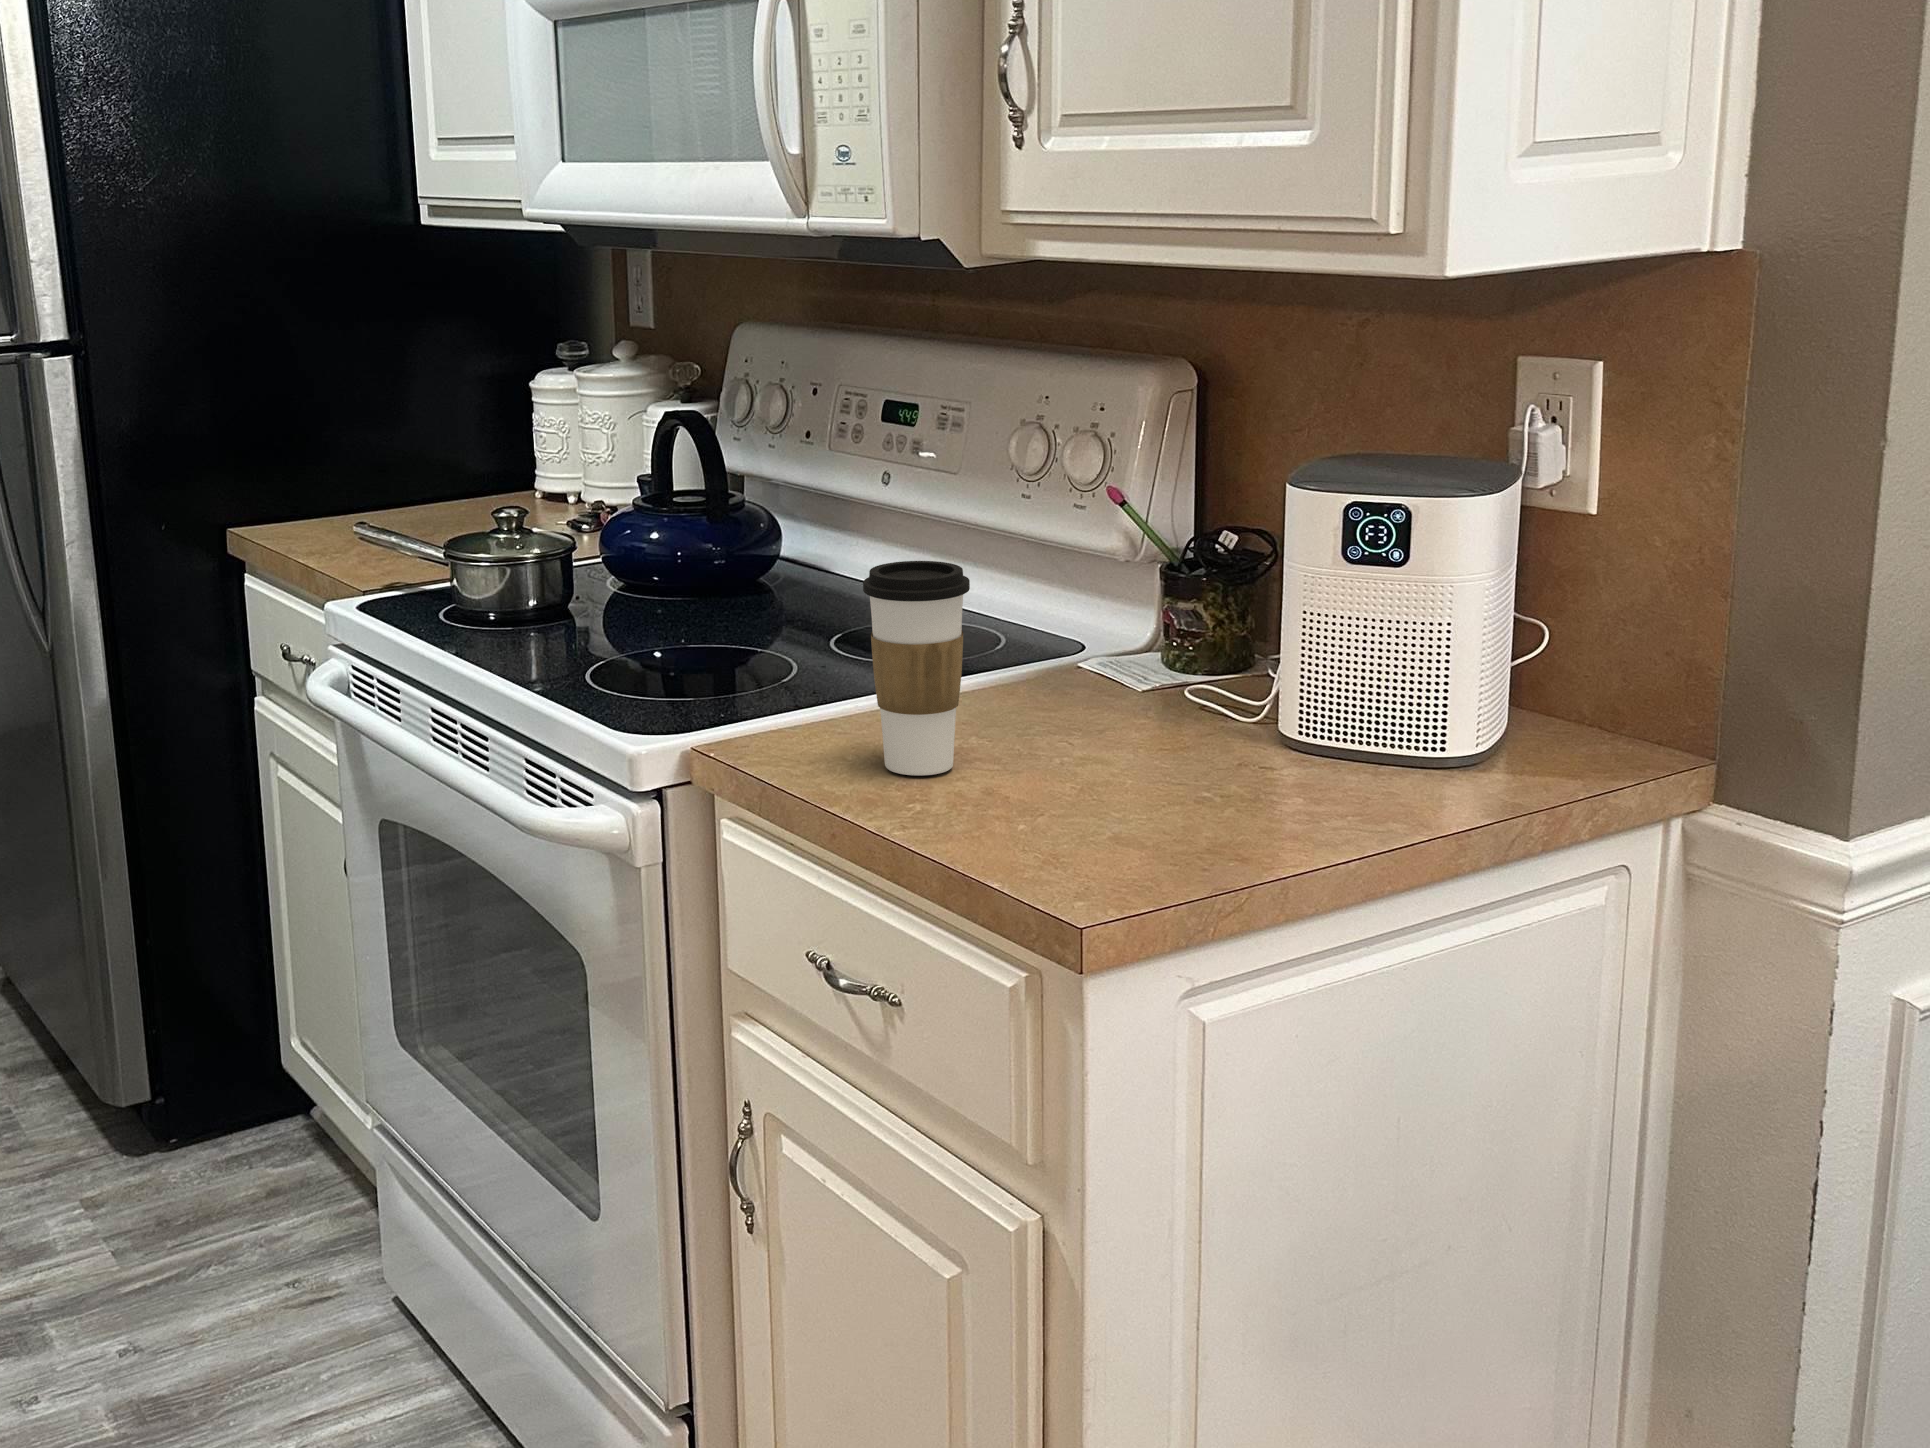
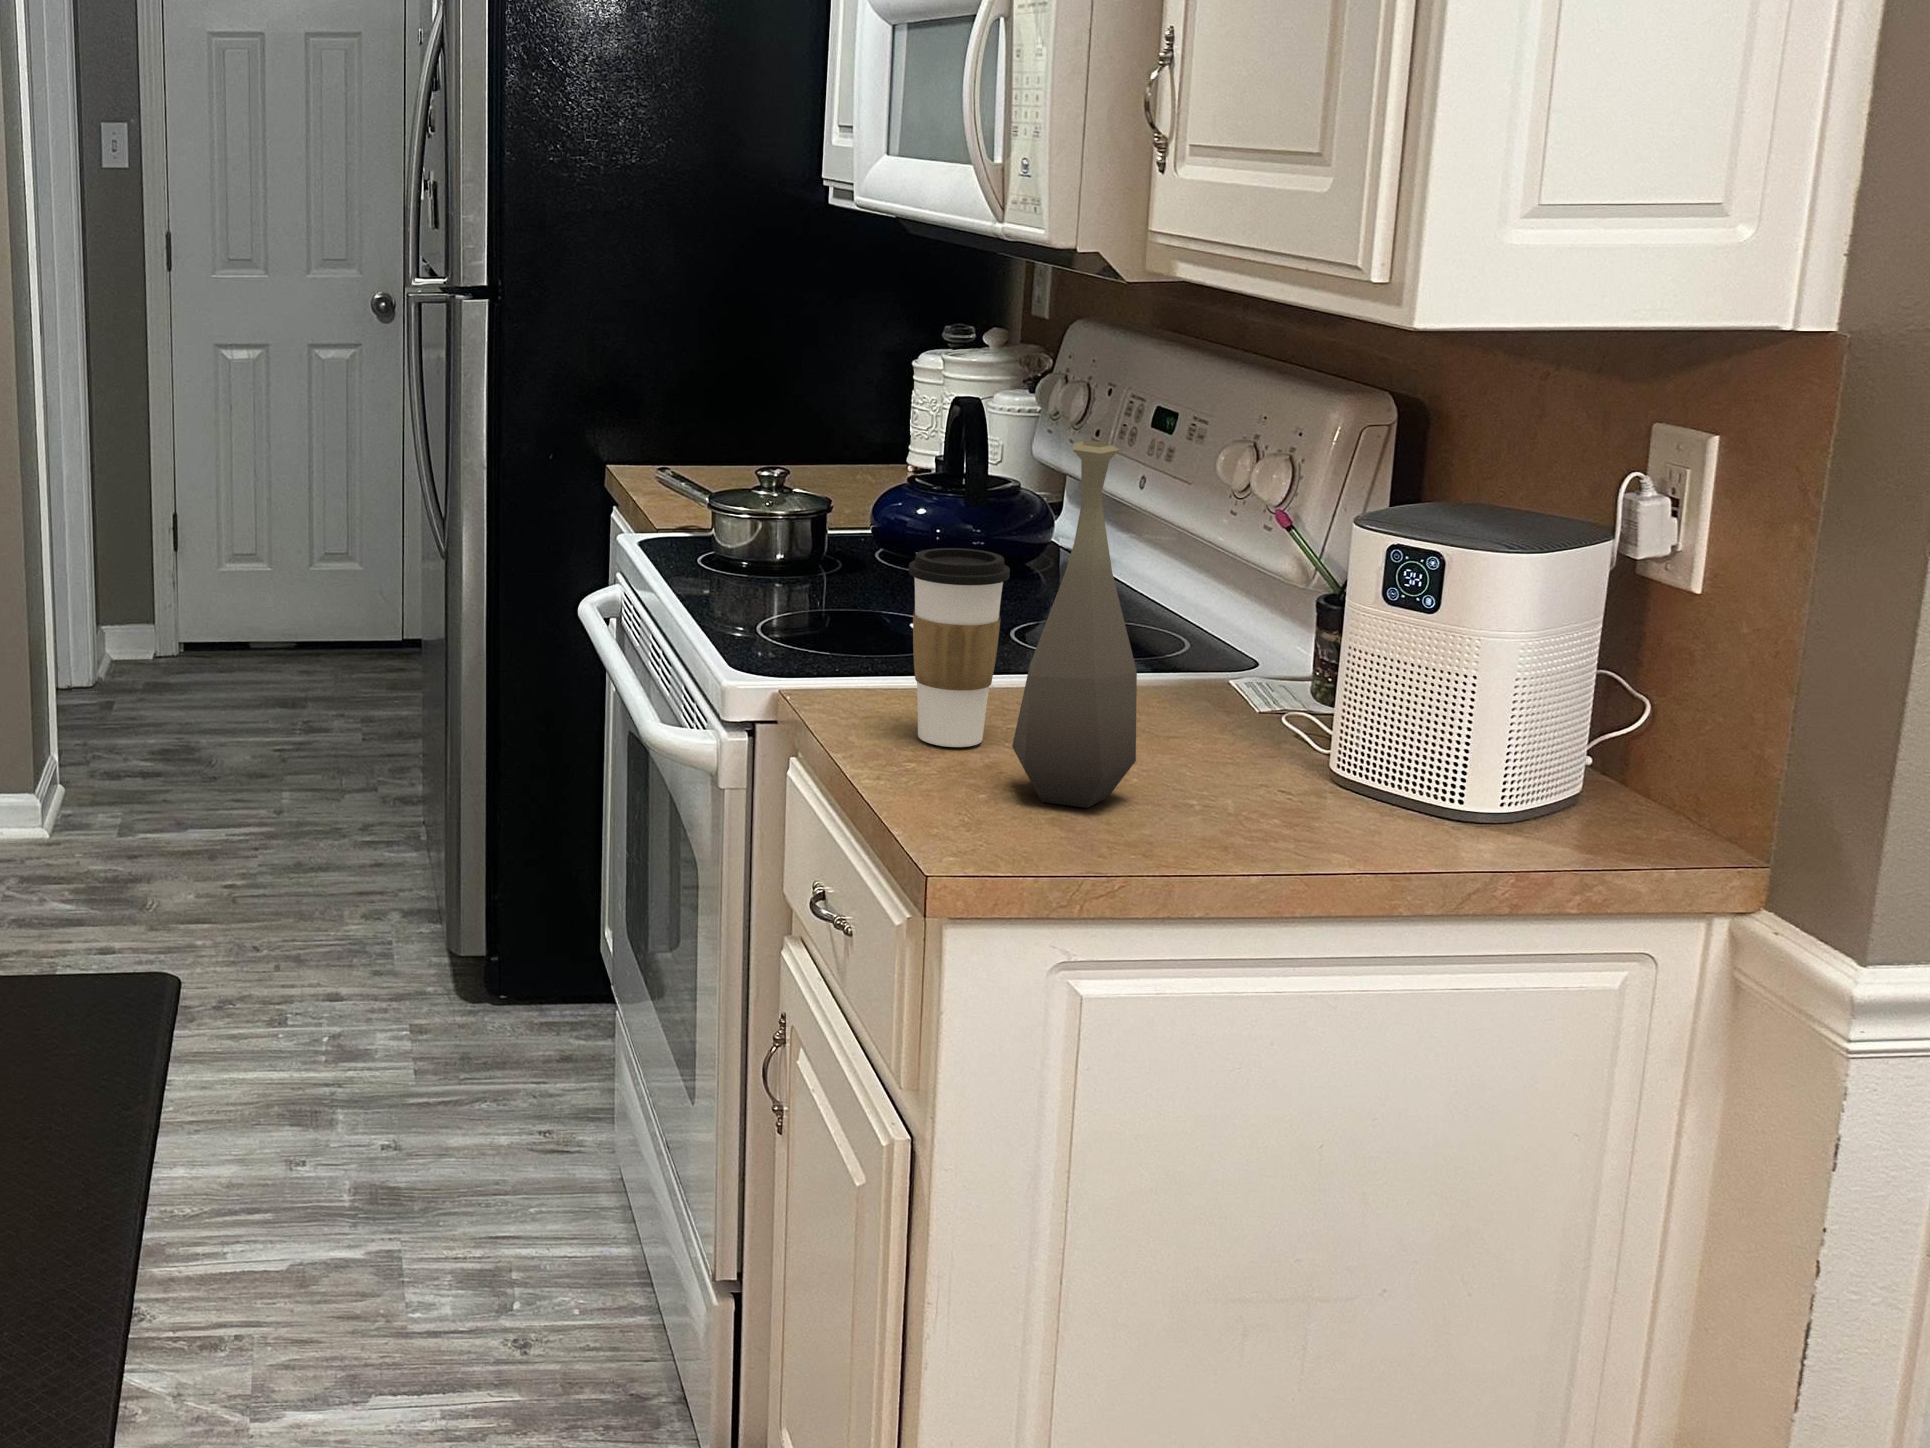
bottle: none [1027,429,1153,816] -> present [1012,441,1137,808]

